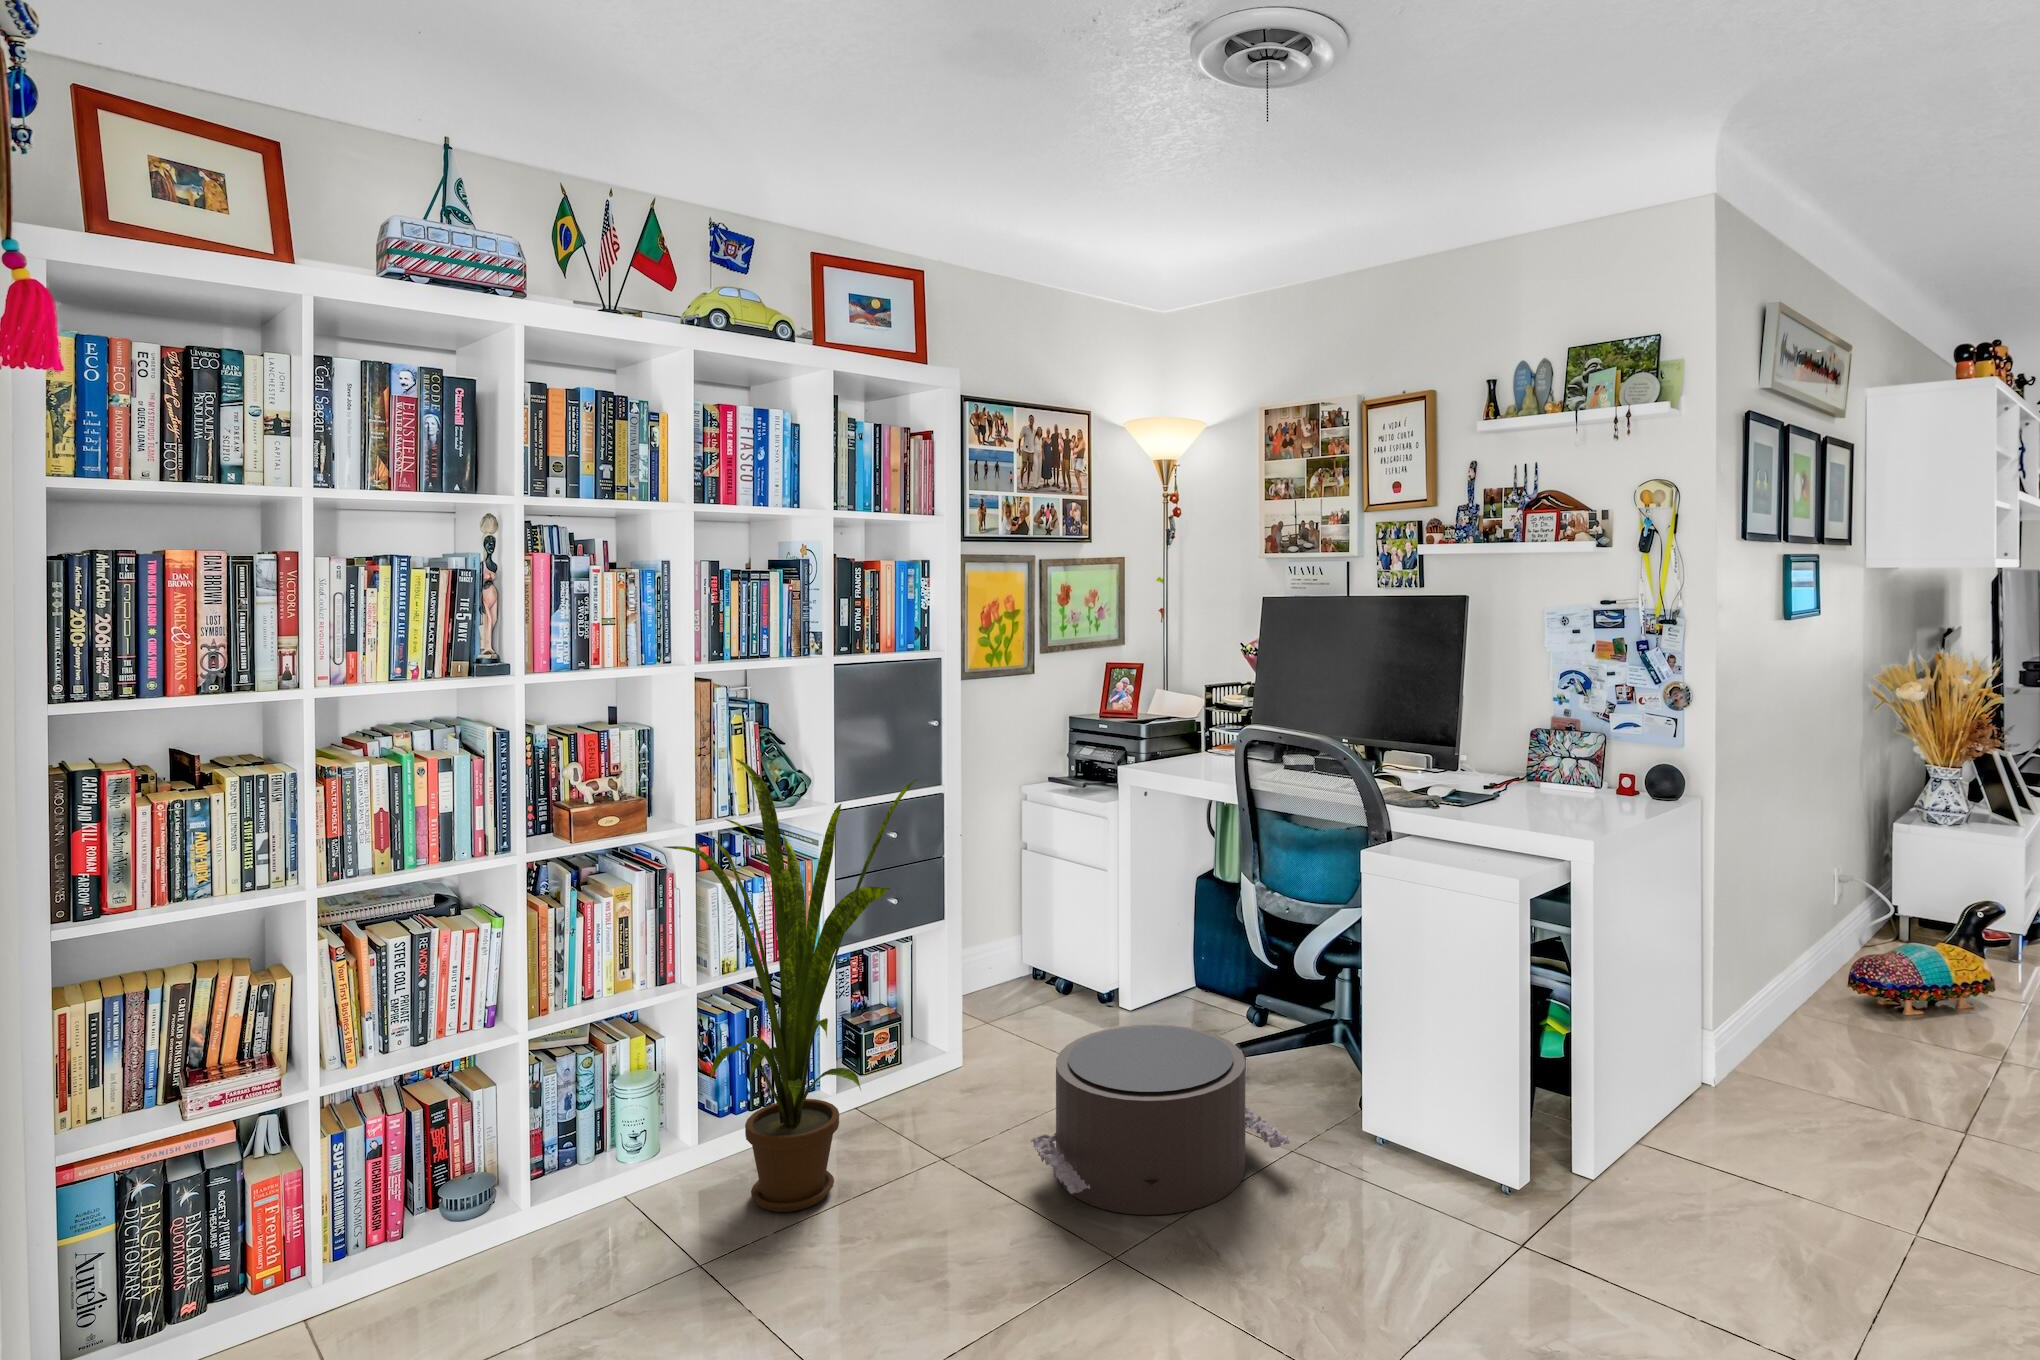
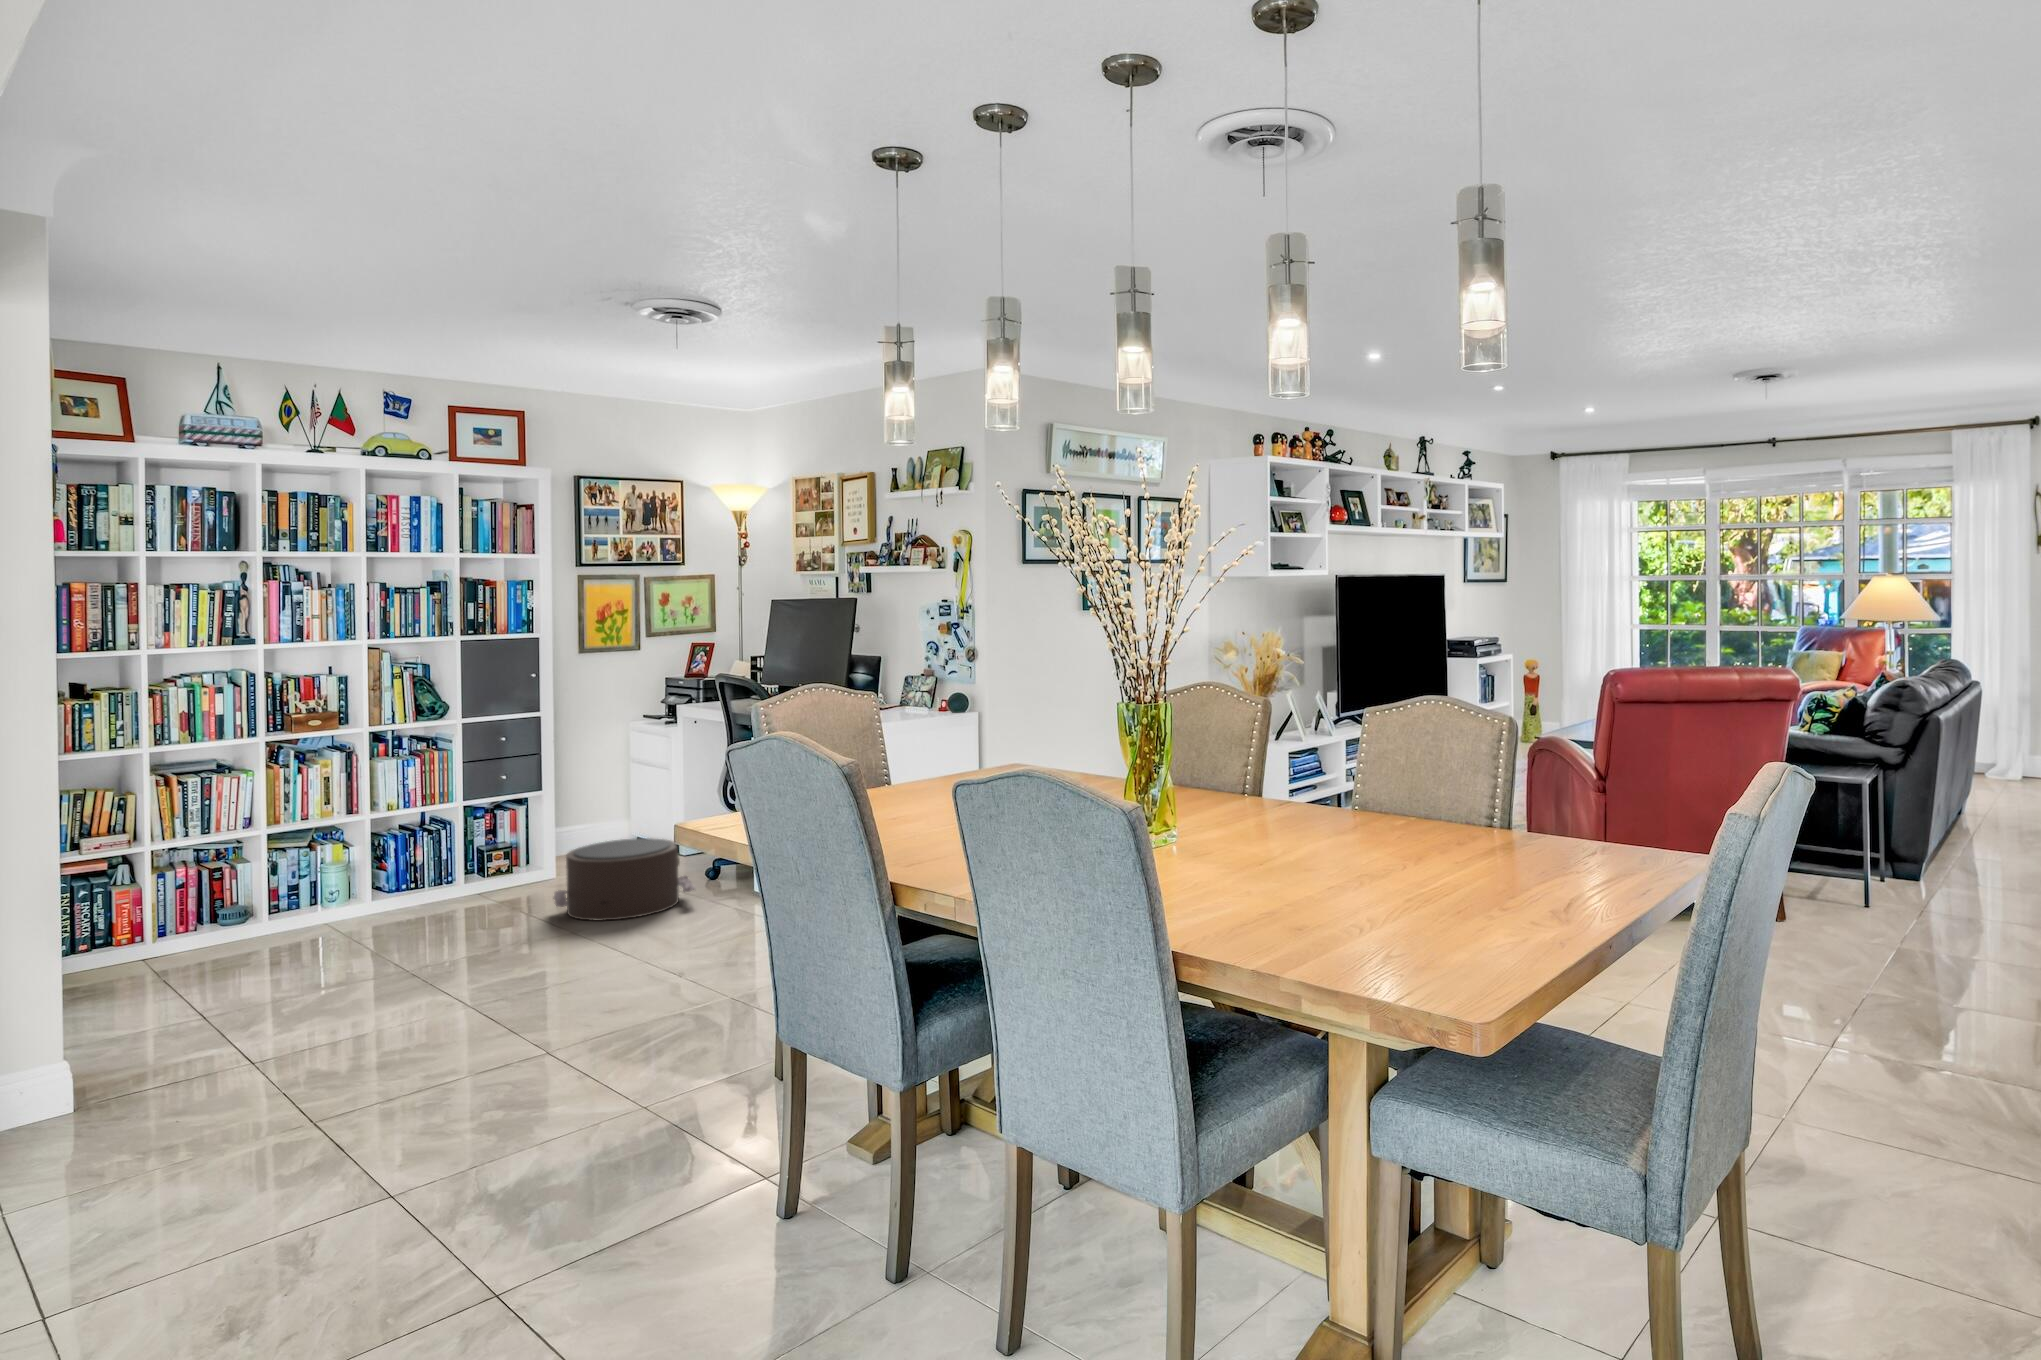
house plant: present [665,759,918,1212] -> none [334,692,483,925]

